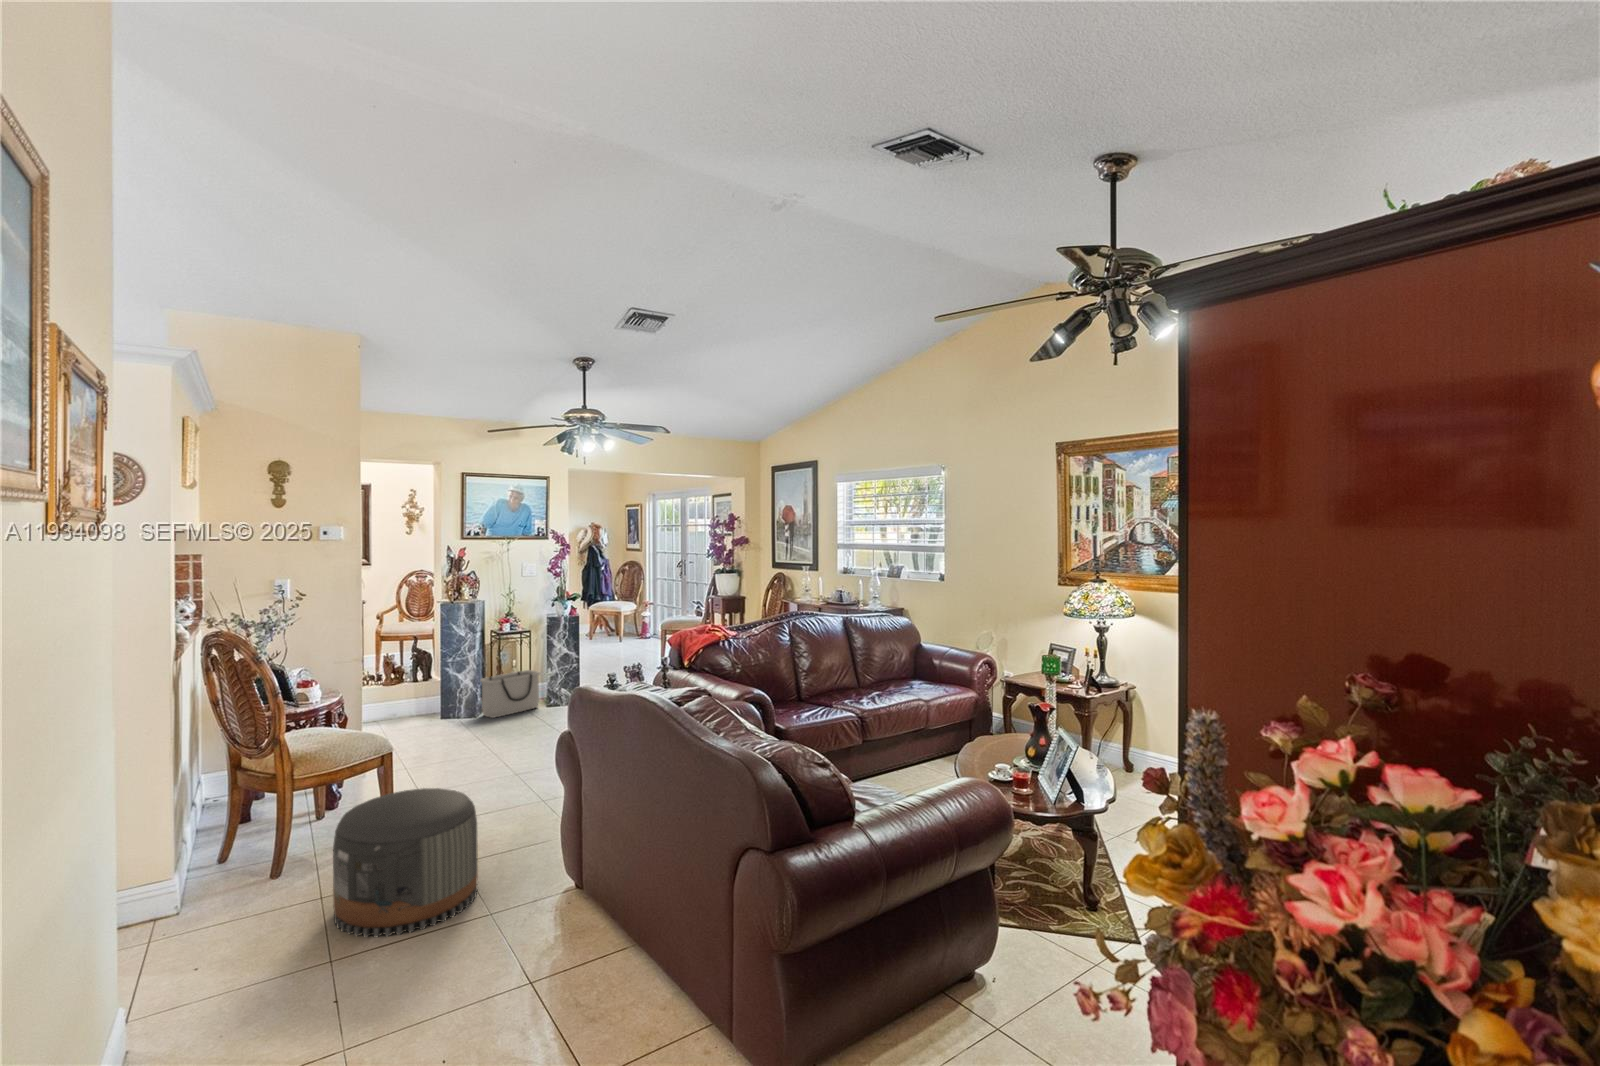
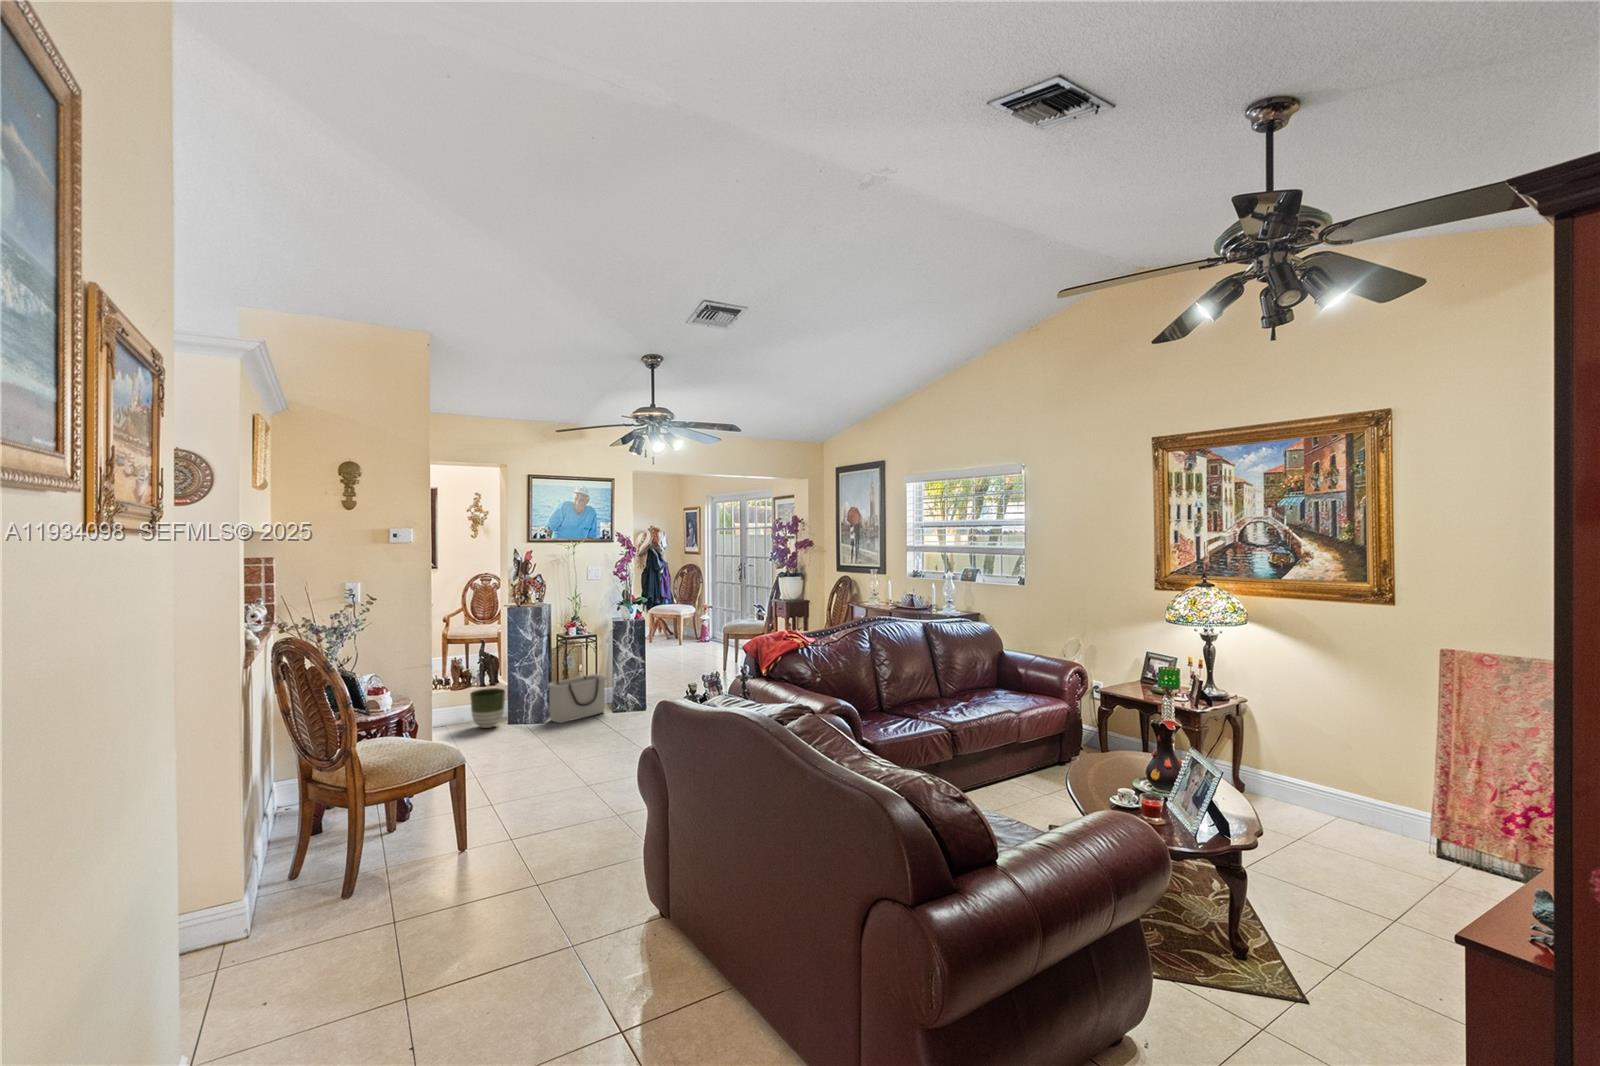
planter: none [401,684,437,723] -> present [470,688,505,728]
pouf: present [333,788,478,937] -> none [409,808,559,976]

